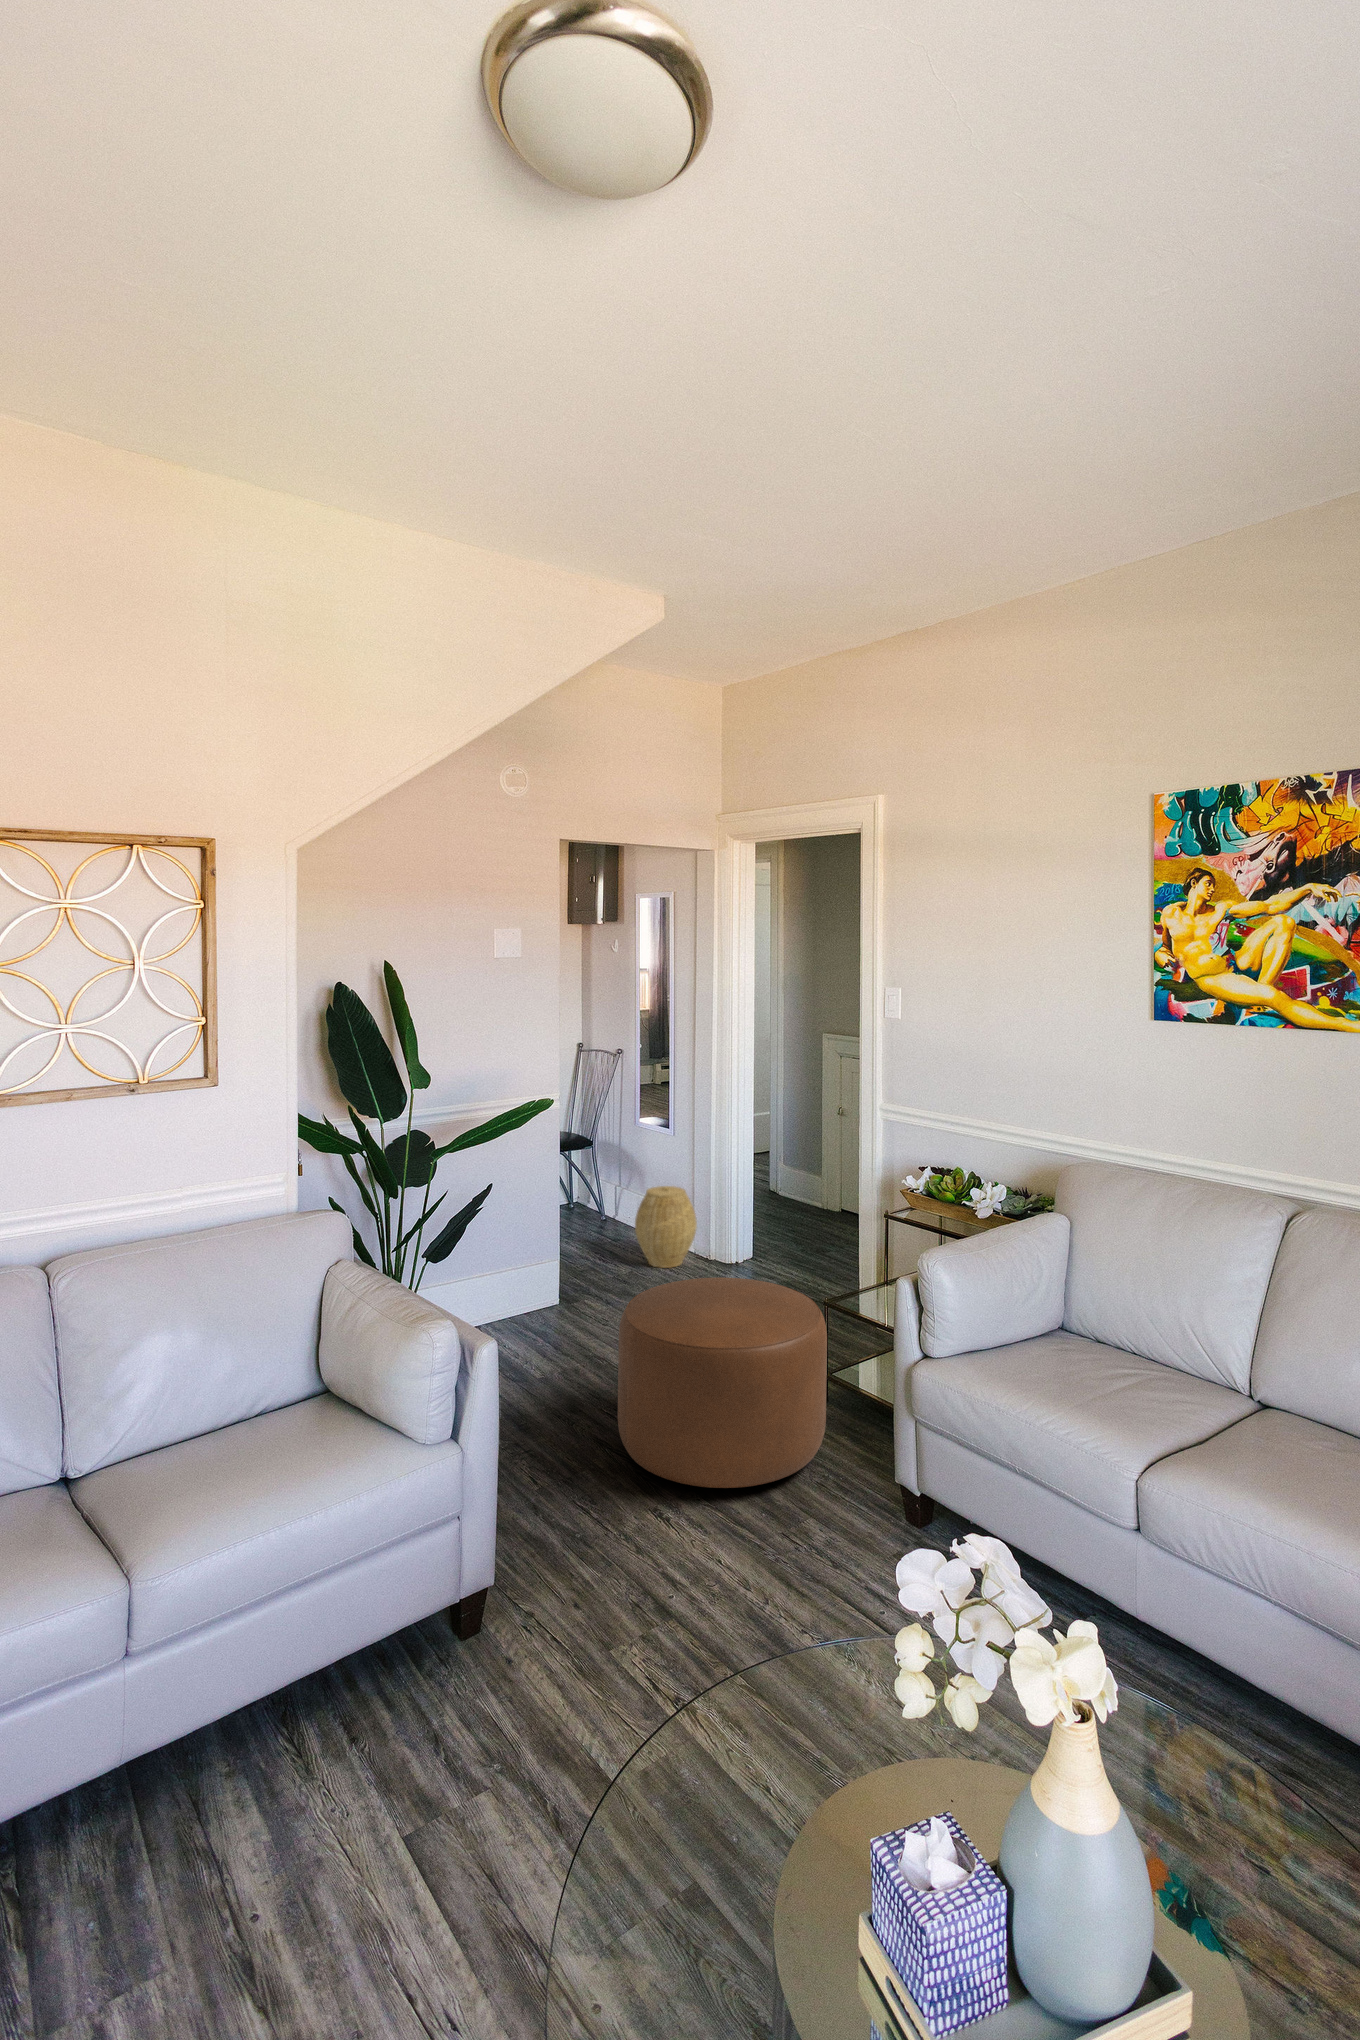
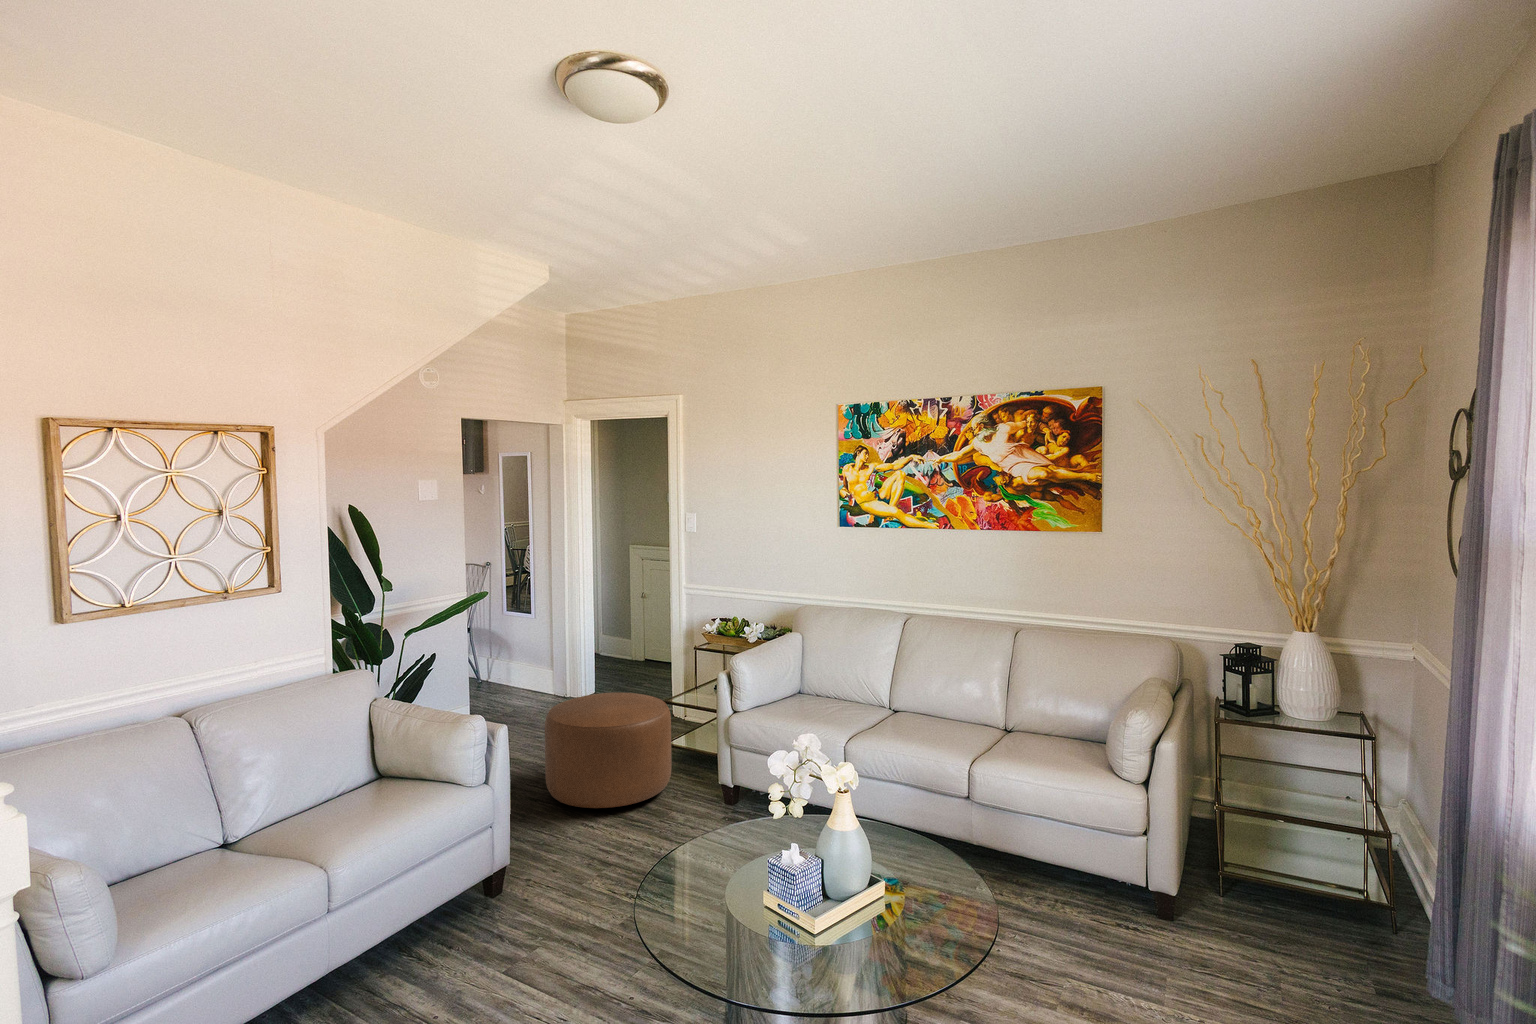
woven basket: present [635,1186,697,1268] -> none [512,651,555,705]

